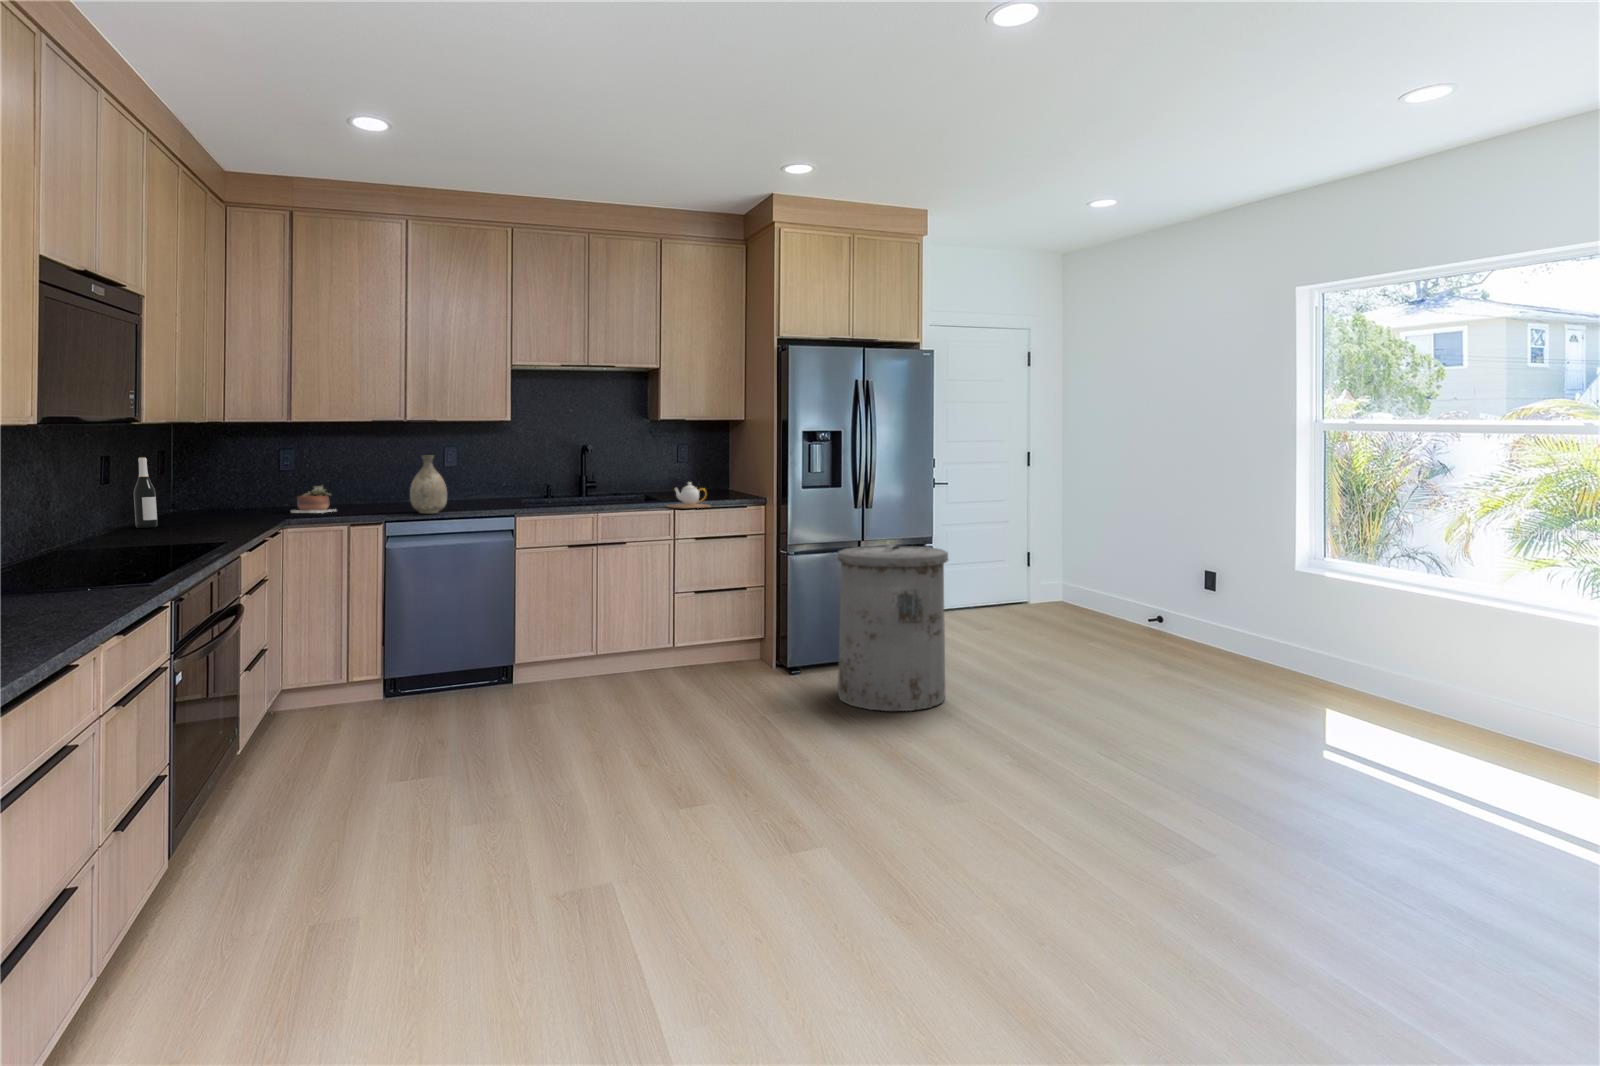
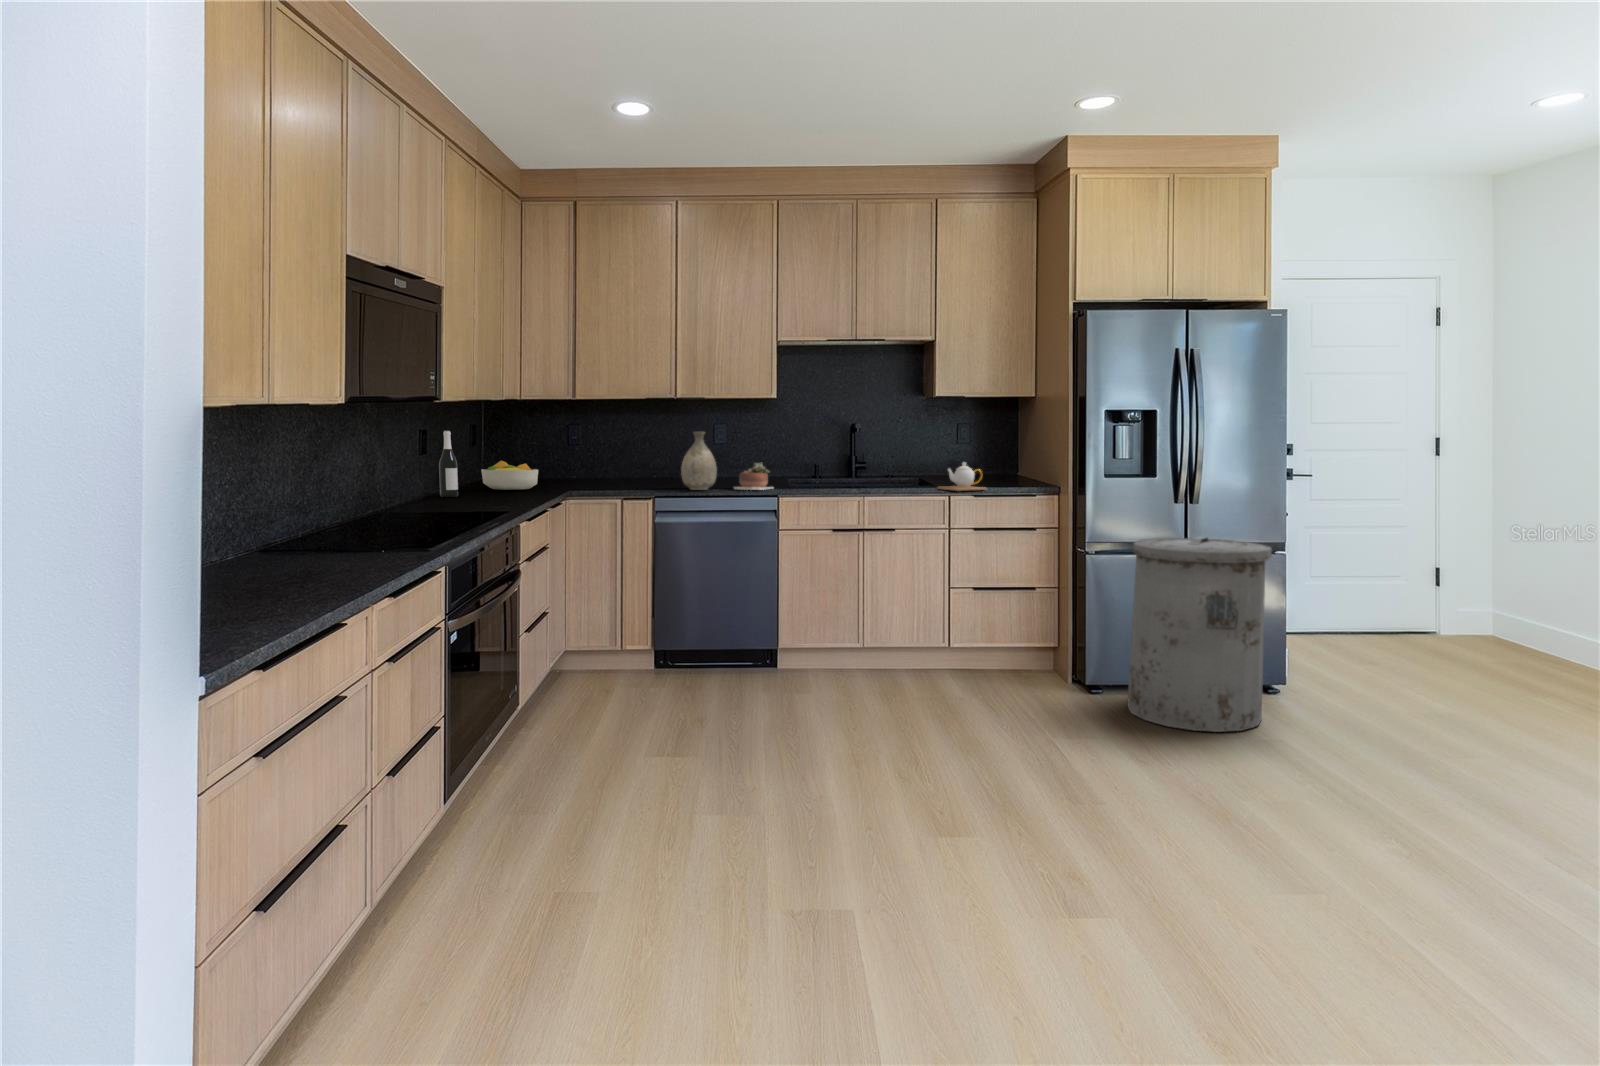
succulent plant: present [291,486,336,513] -> present [734,462,773,490]
fruit bowl: none [182,487,250,518] -> present [481,461,538,490]

